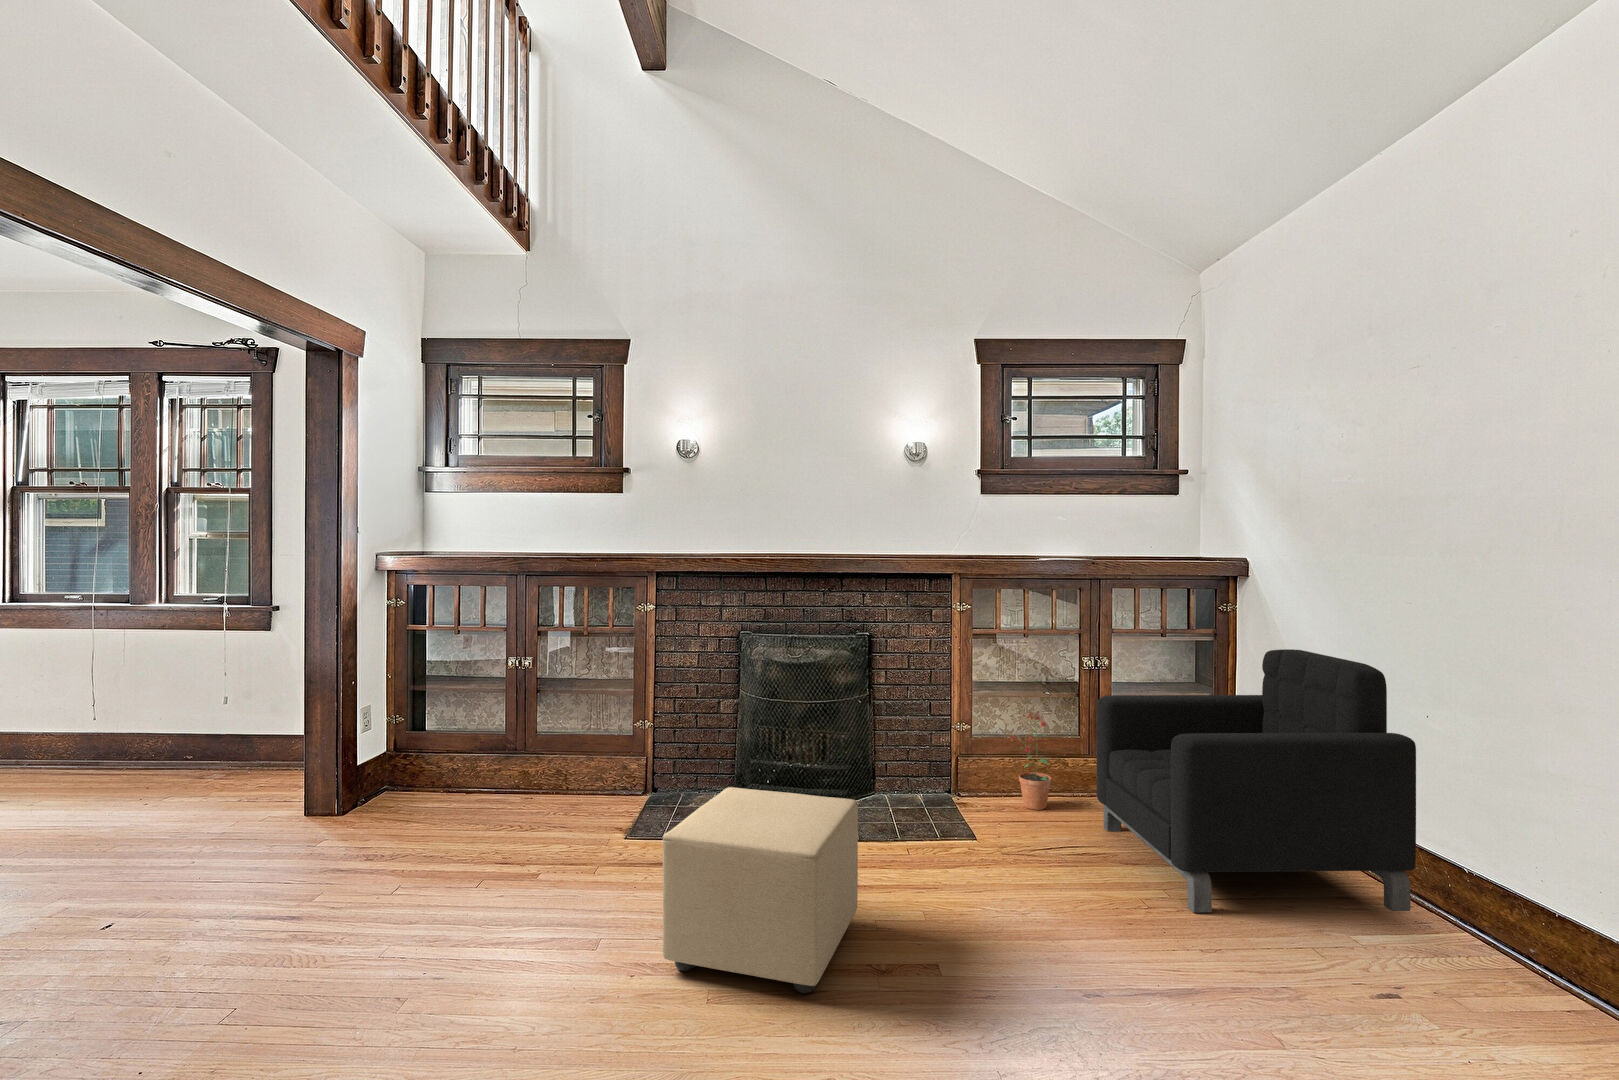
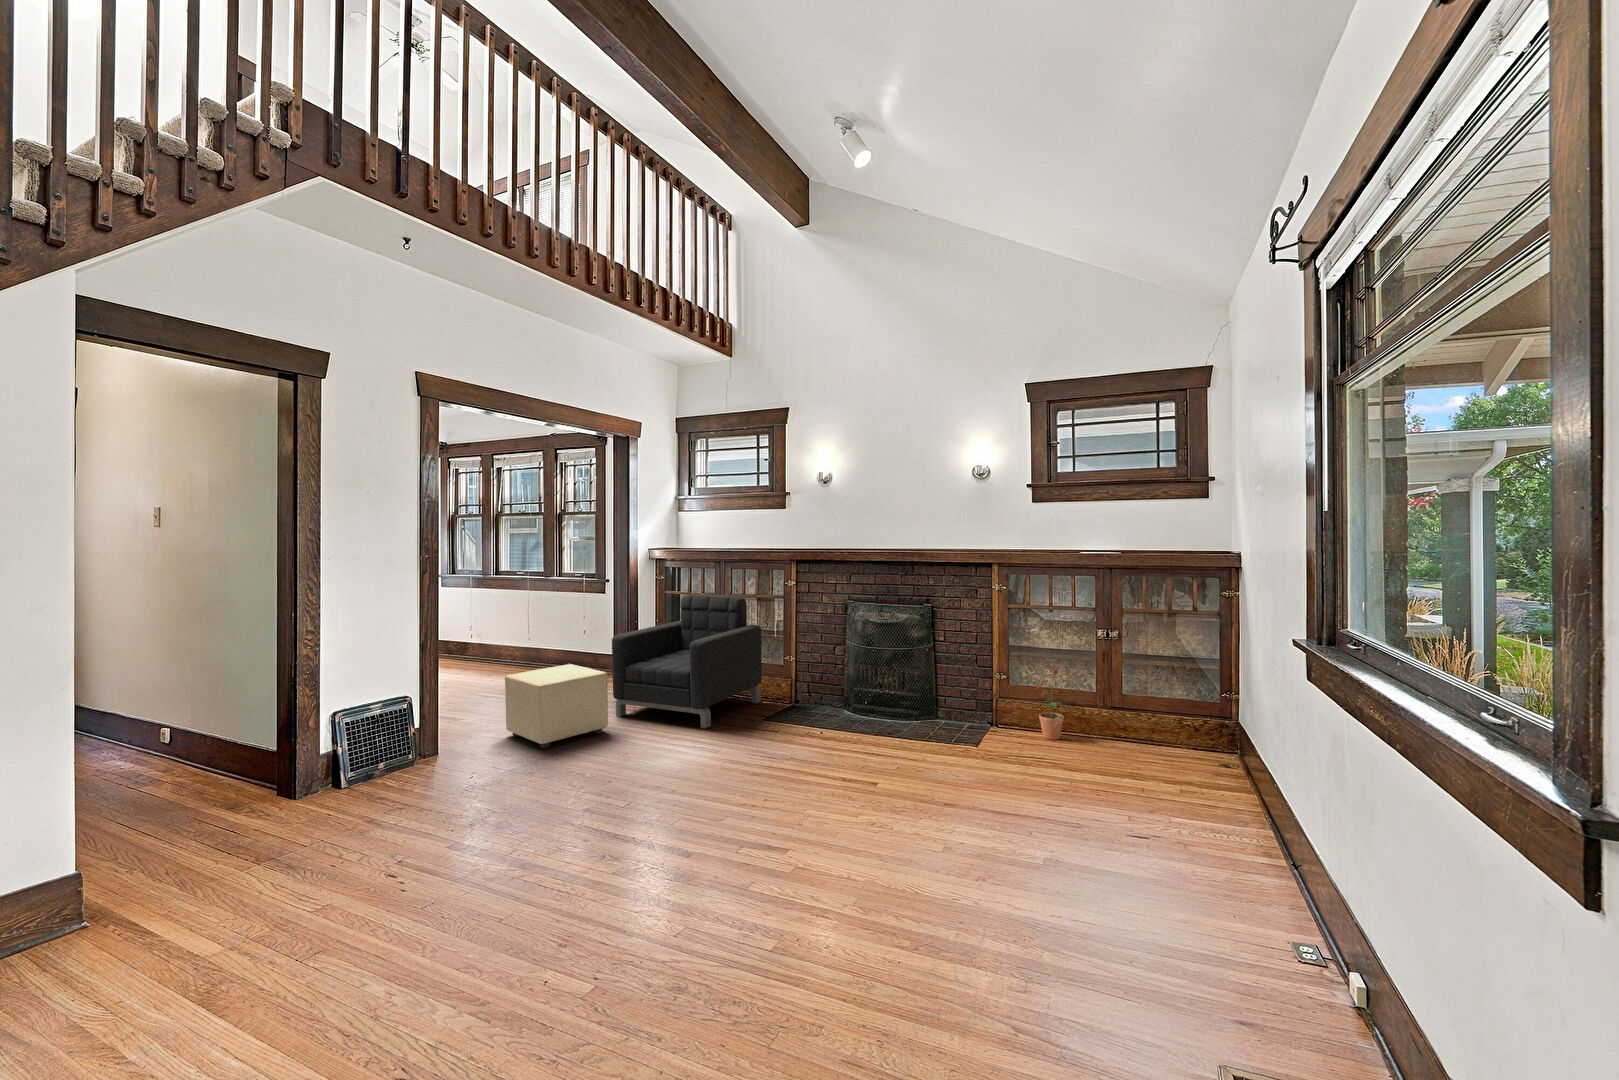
armchair: present [1097,649,1416,913] -> present [612,594,762,728]
ottoman: present [663,787,858,993] -> present [505,664,608,748]

